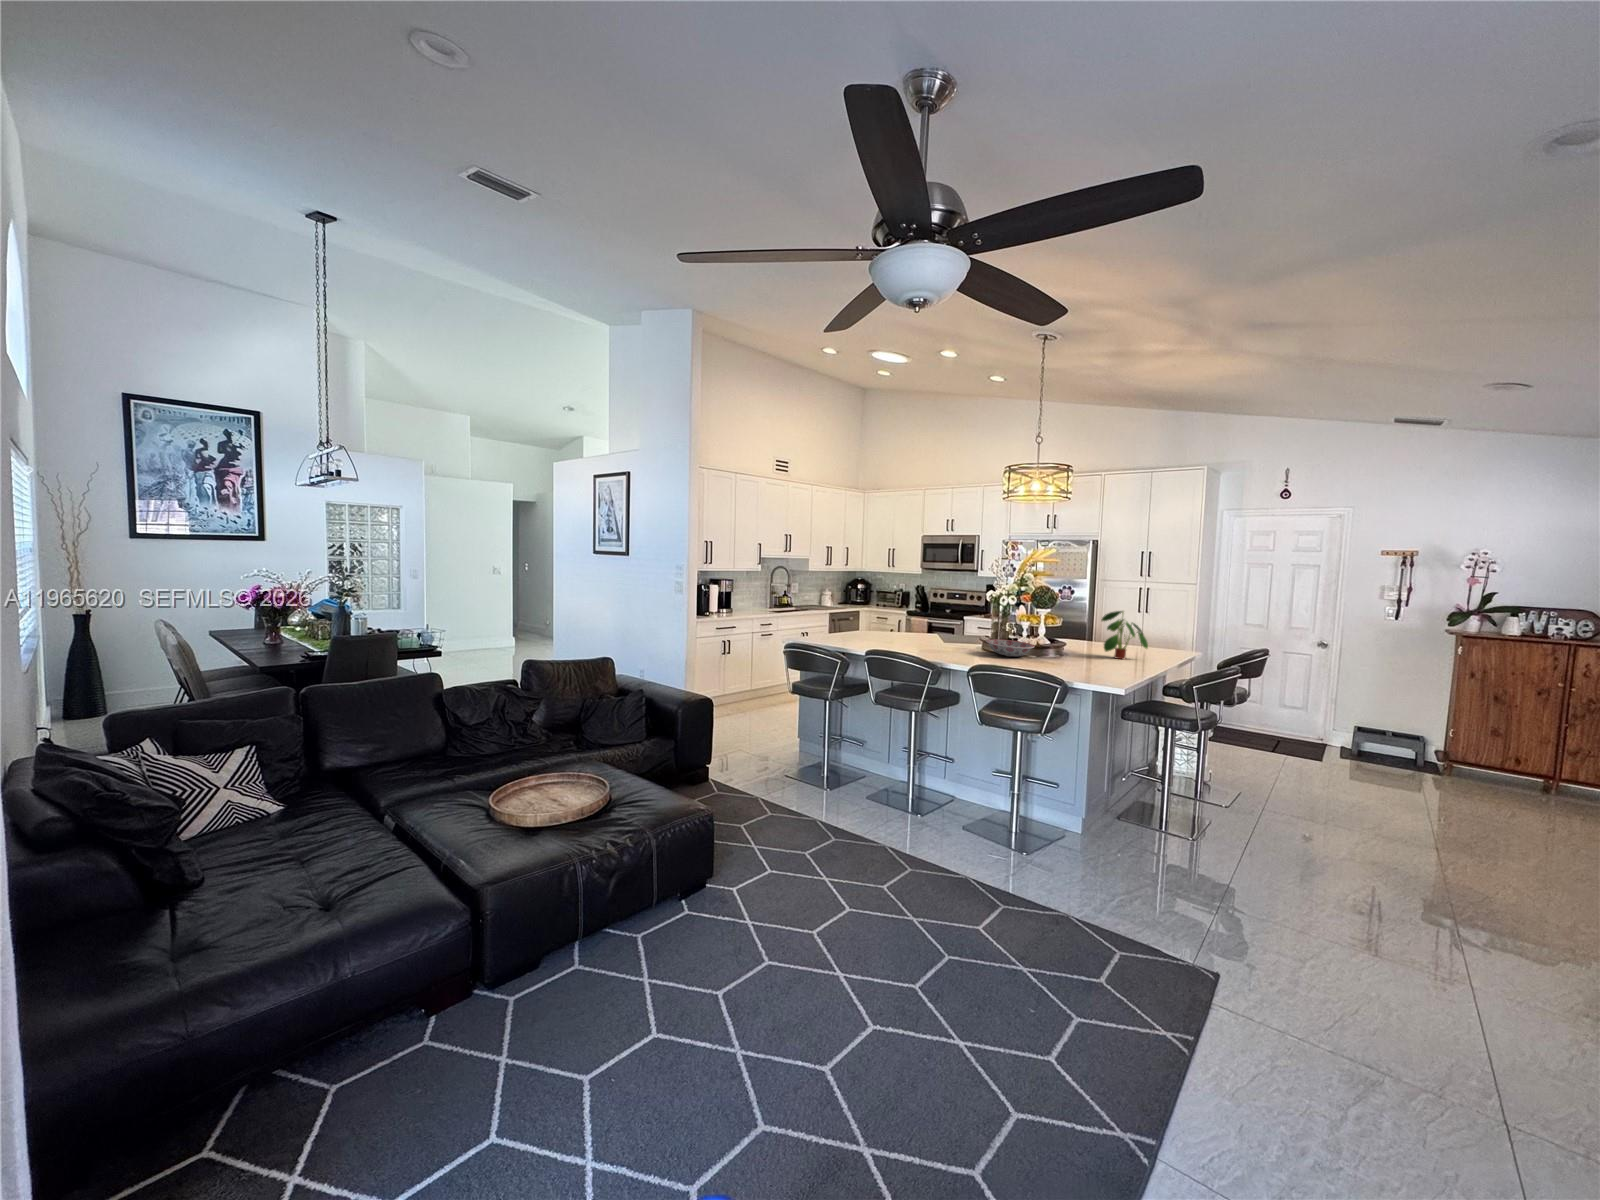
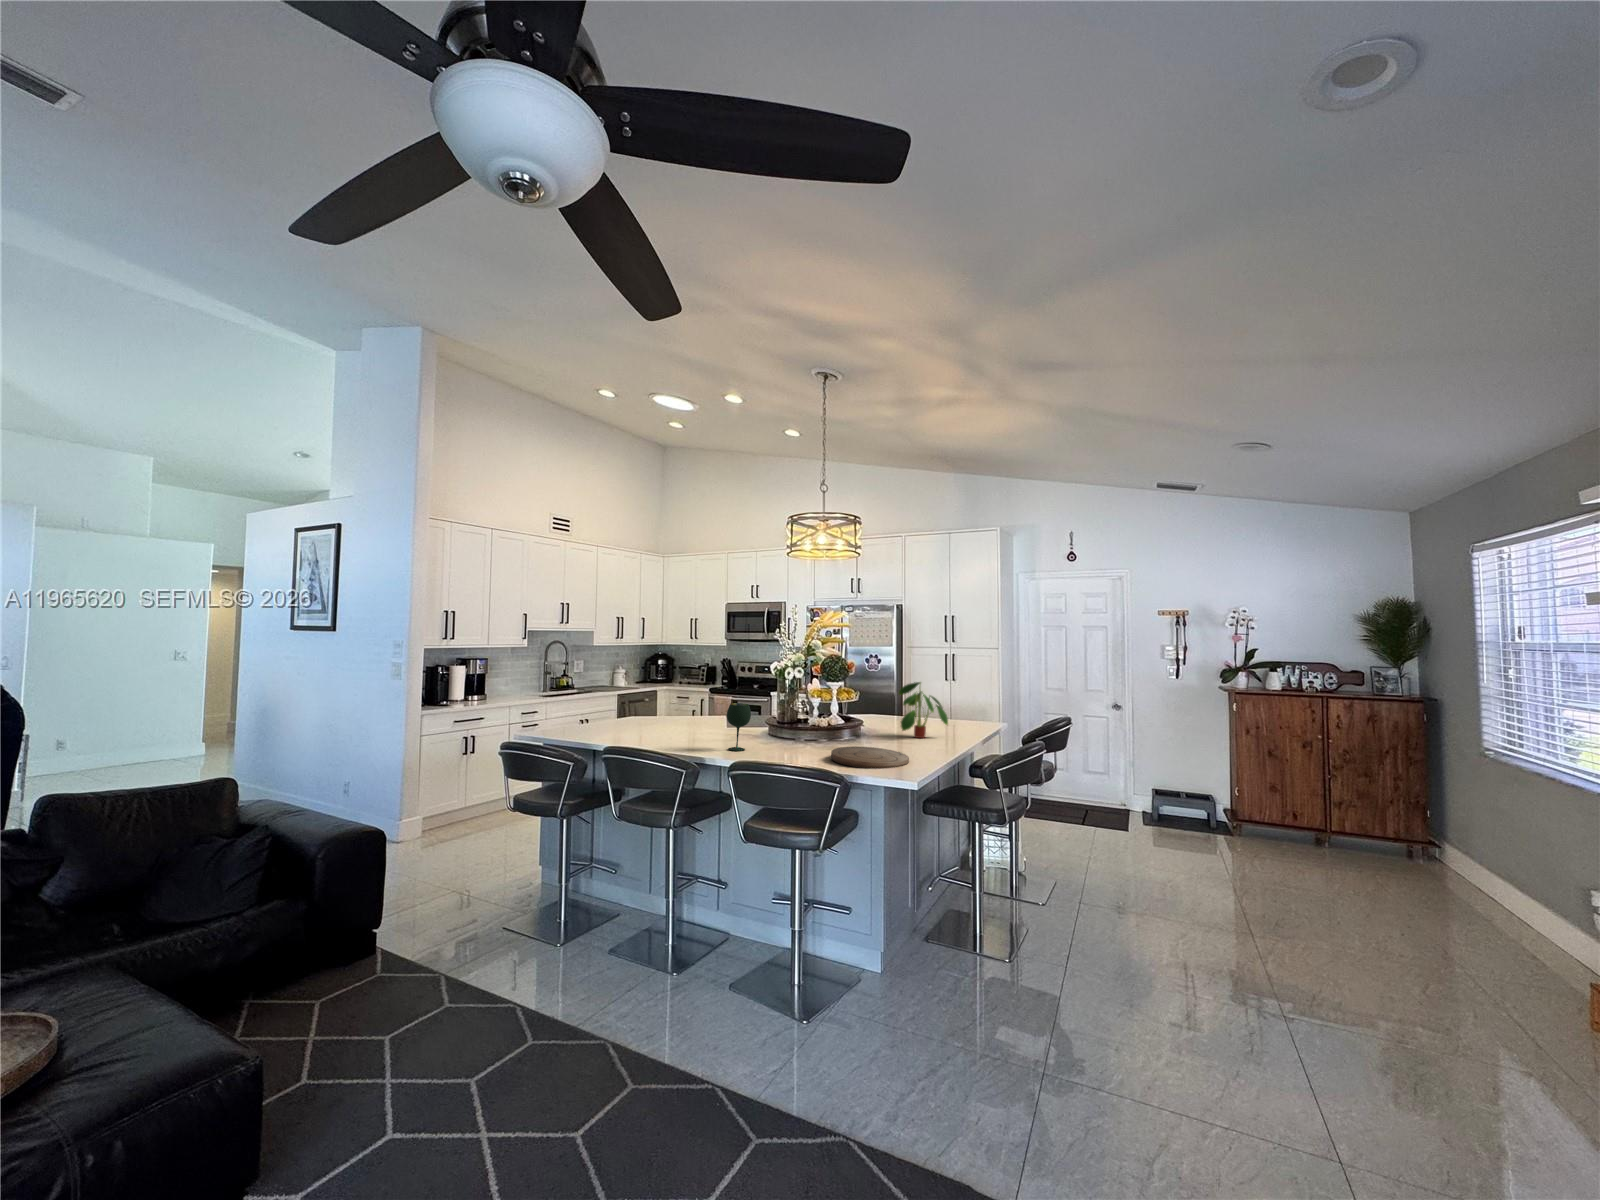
wine glass: none [956,621,976,659] -> present [727,703,751,751]
ceramic bowl: present [986,639,1035,656] -> none [768,722,823,743]
cutting board: none [1047,661,1117,679] -> present [831,746,909,769]

